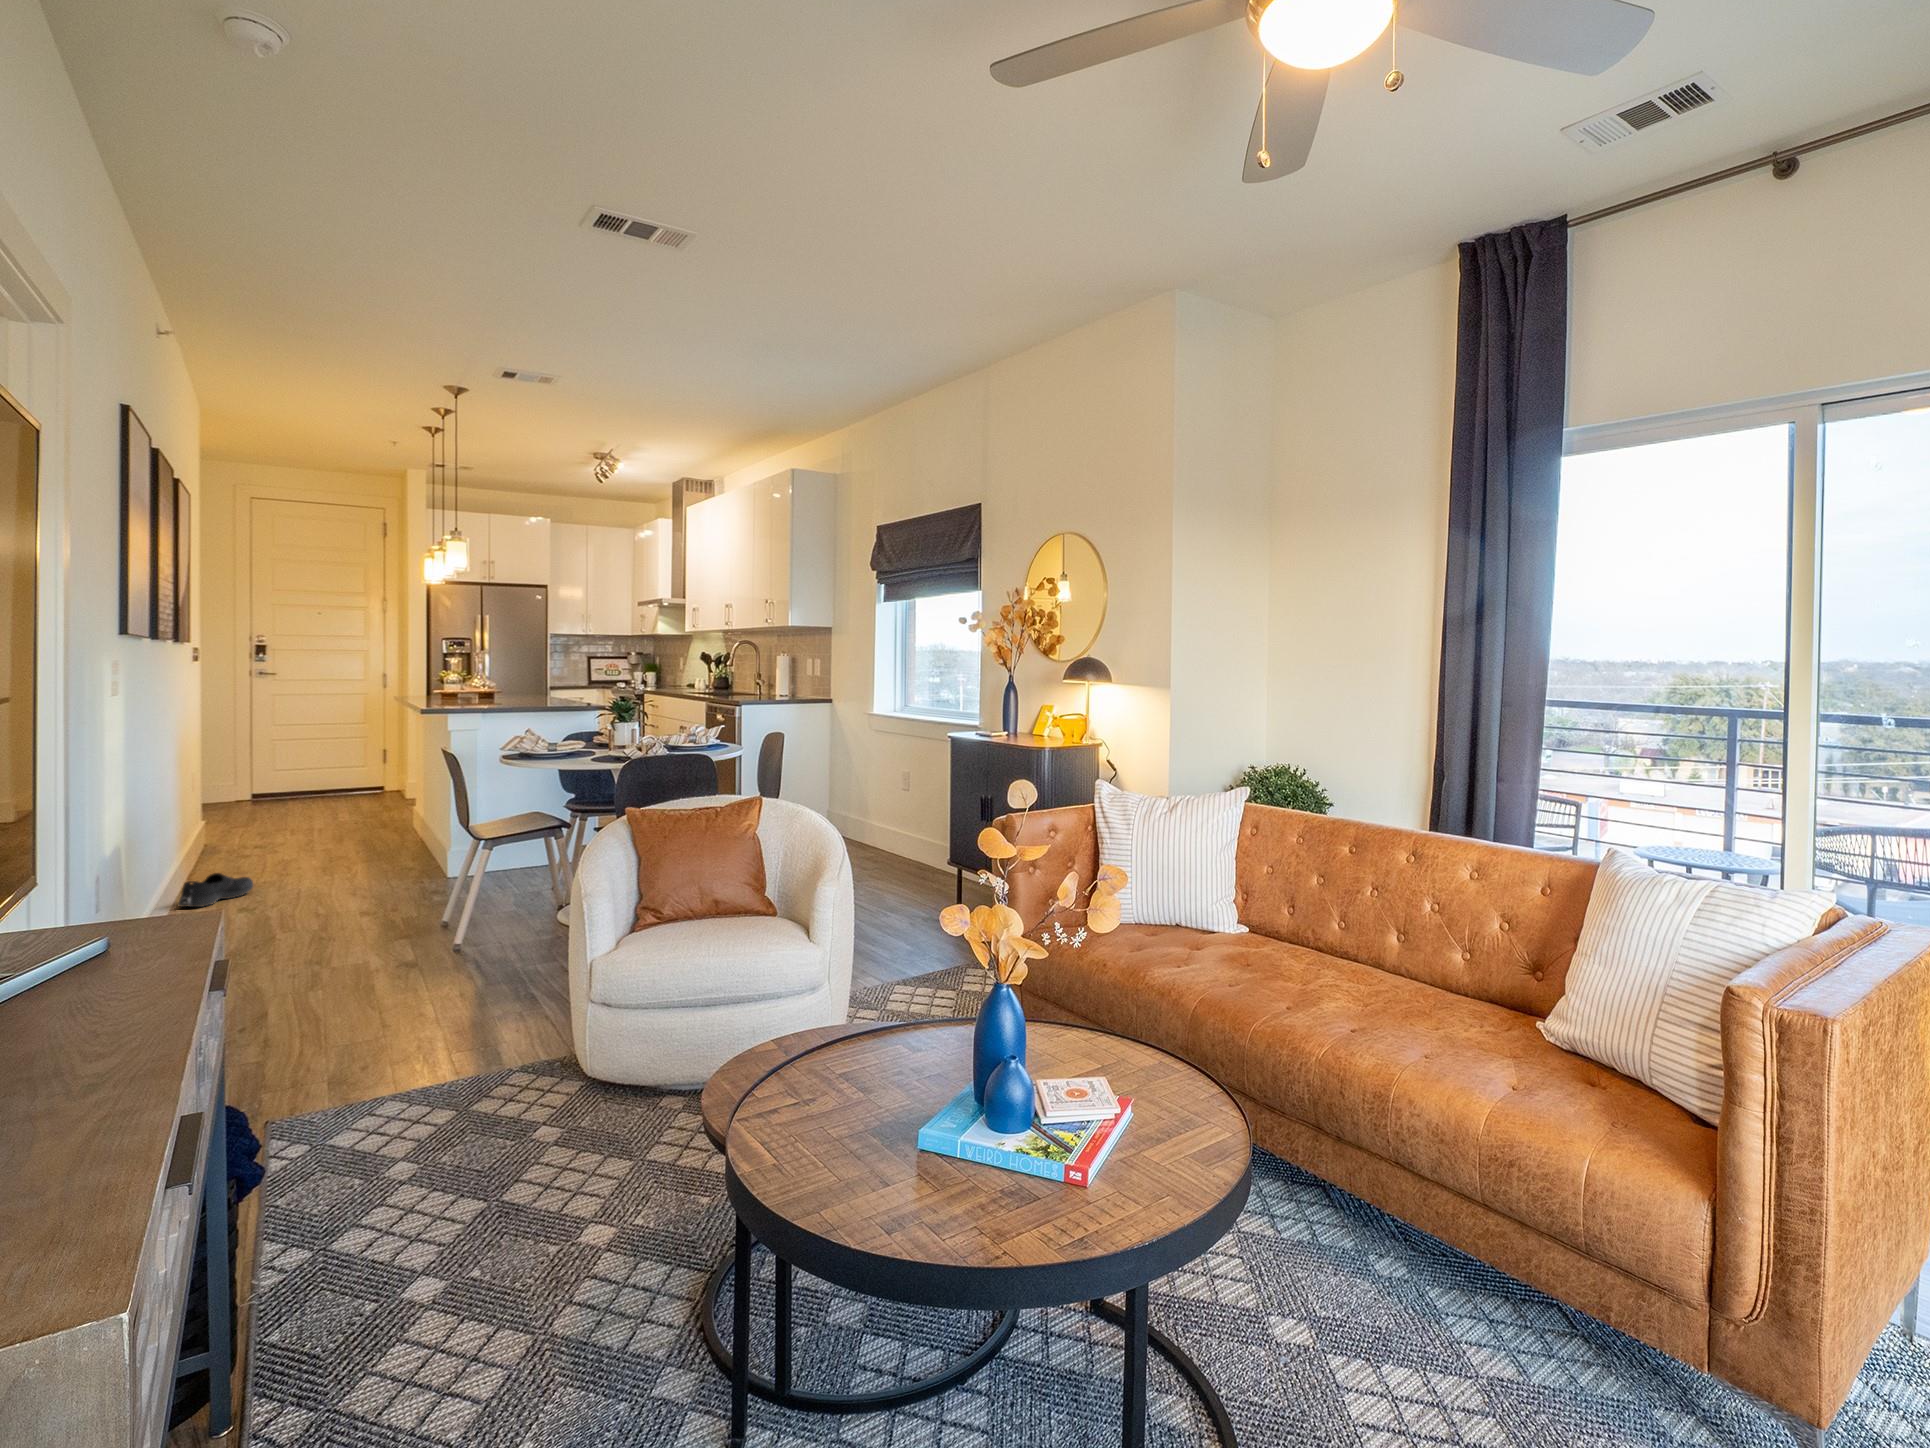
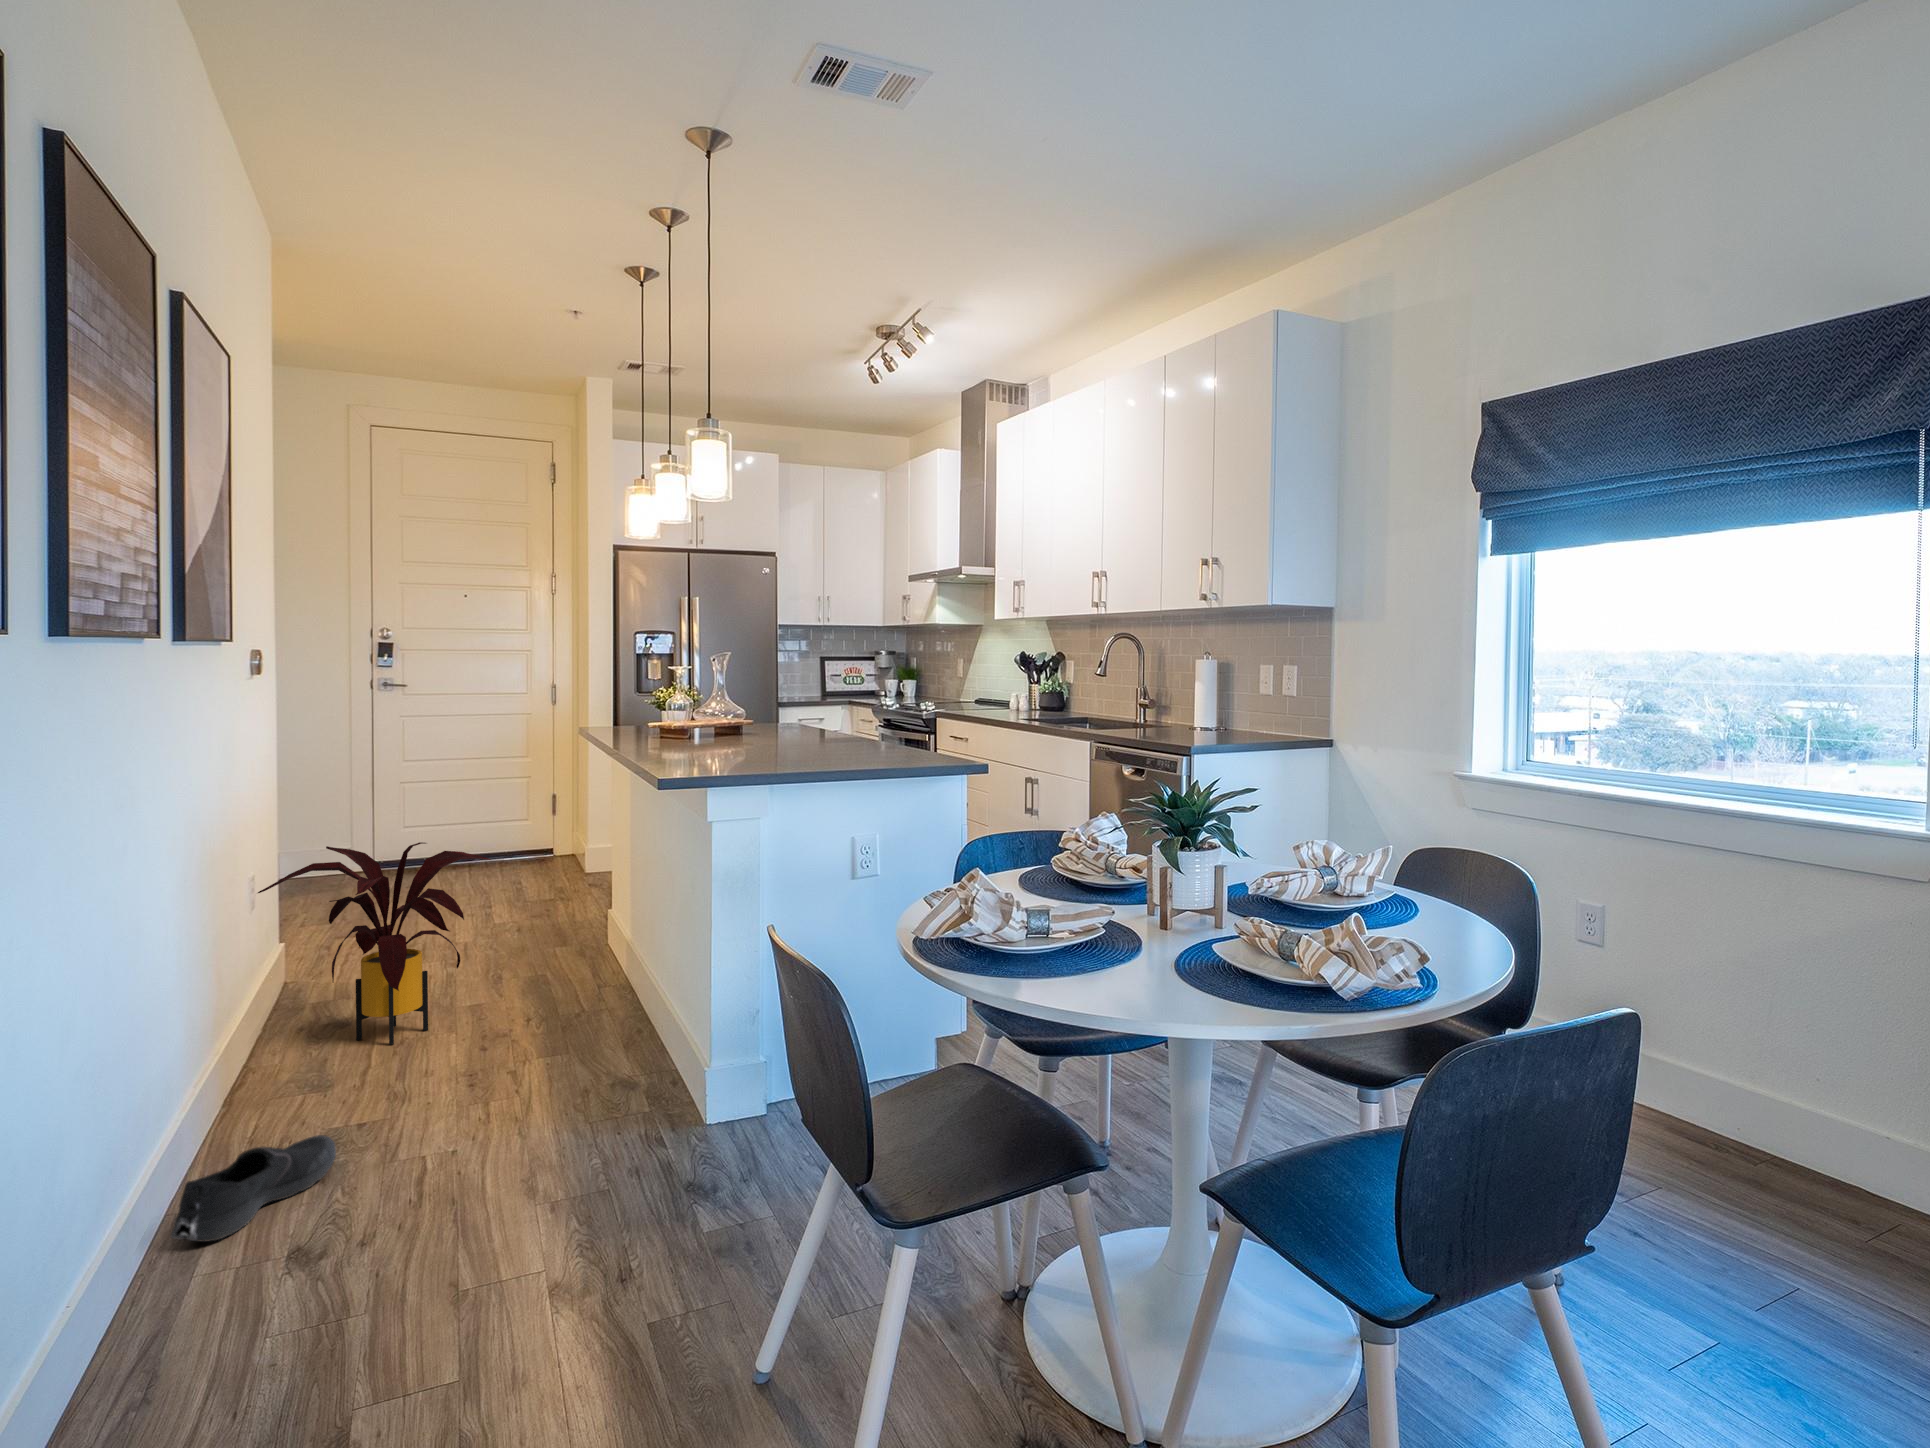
house plant: none [198,753,337,861] -> present [258,842,491,1045]

